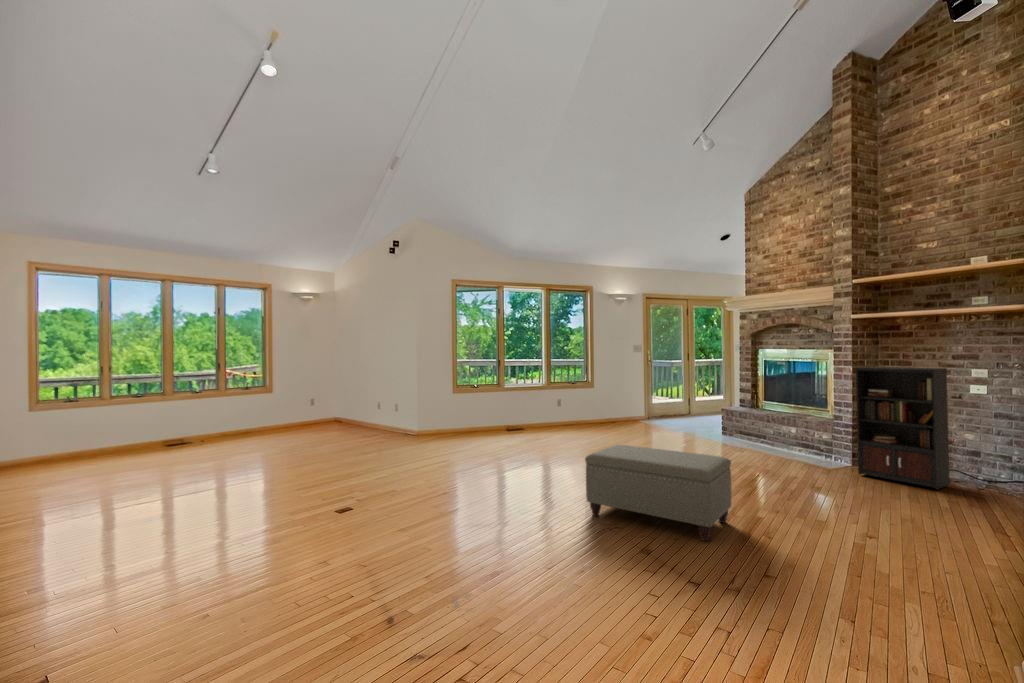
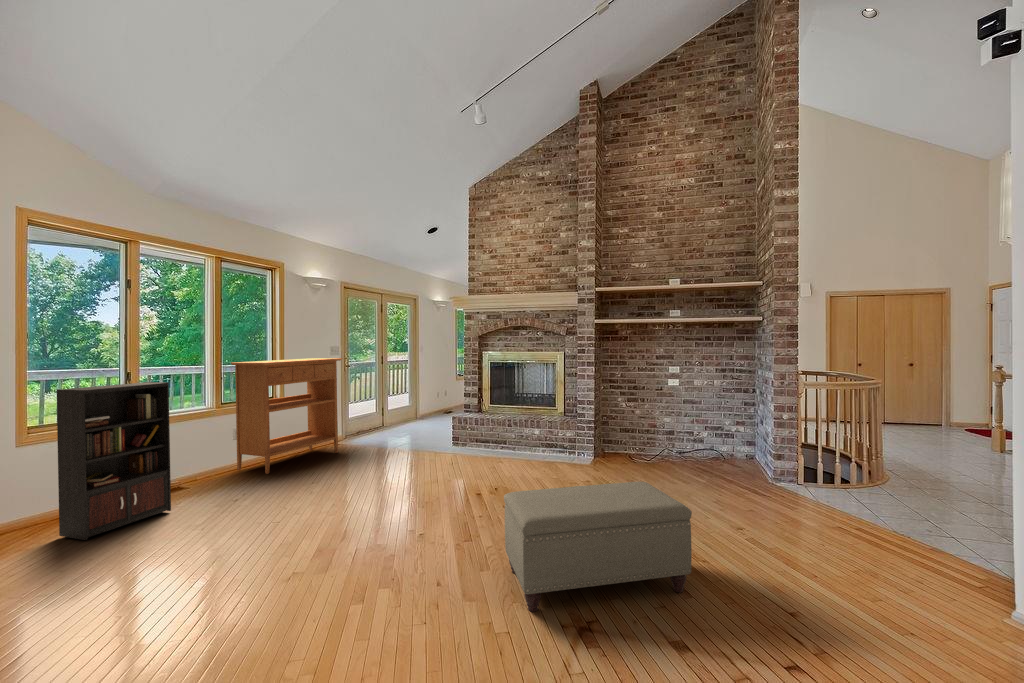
console table: none [557,353,636,430] -> present [231,358,343,474]
bookcase: present [856,367,985,489] -> present [57,382,171,540]

